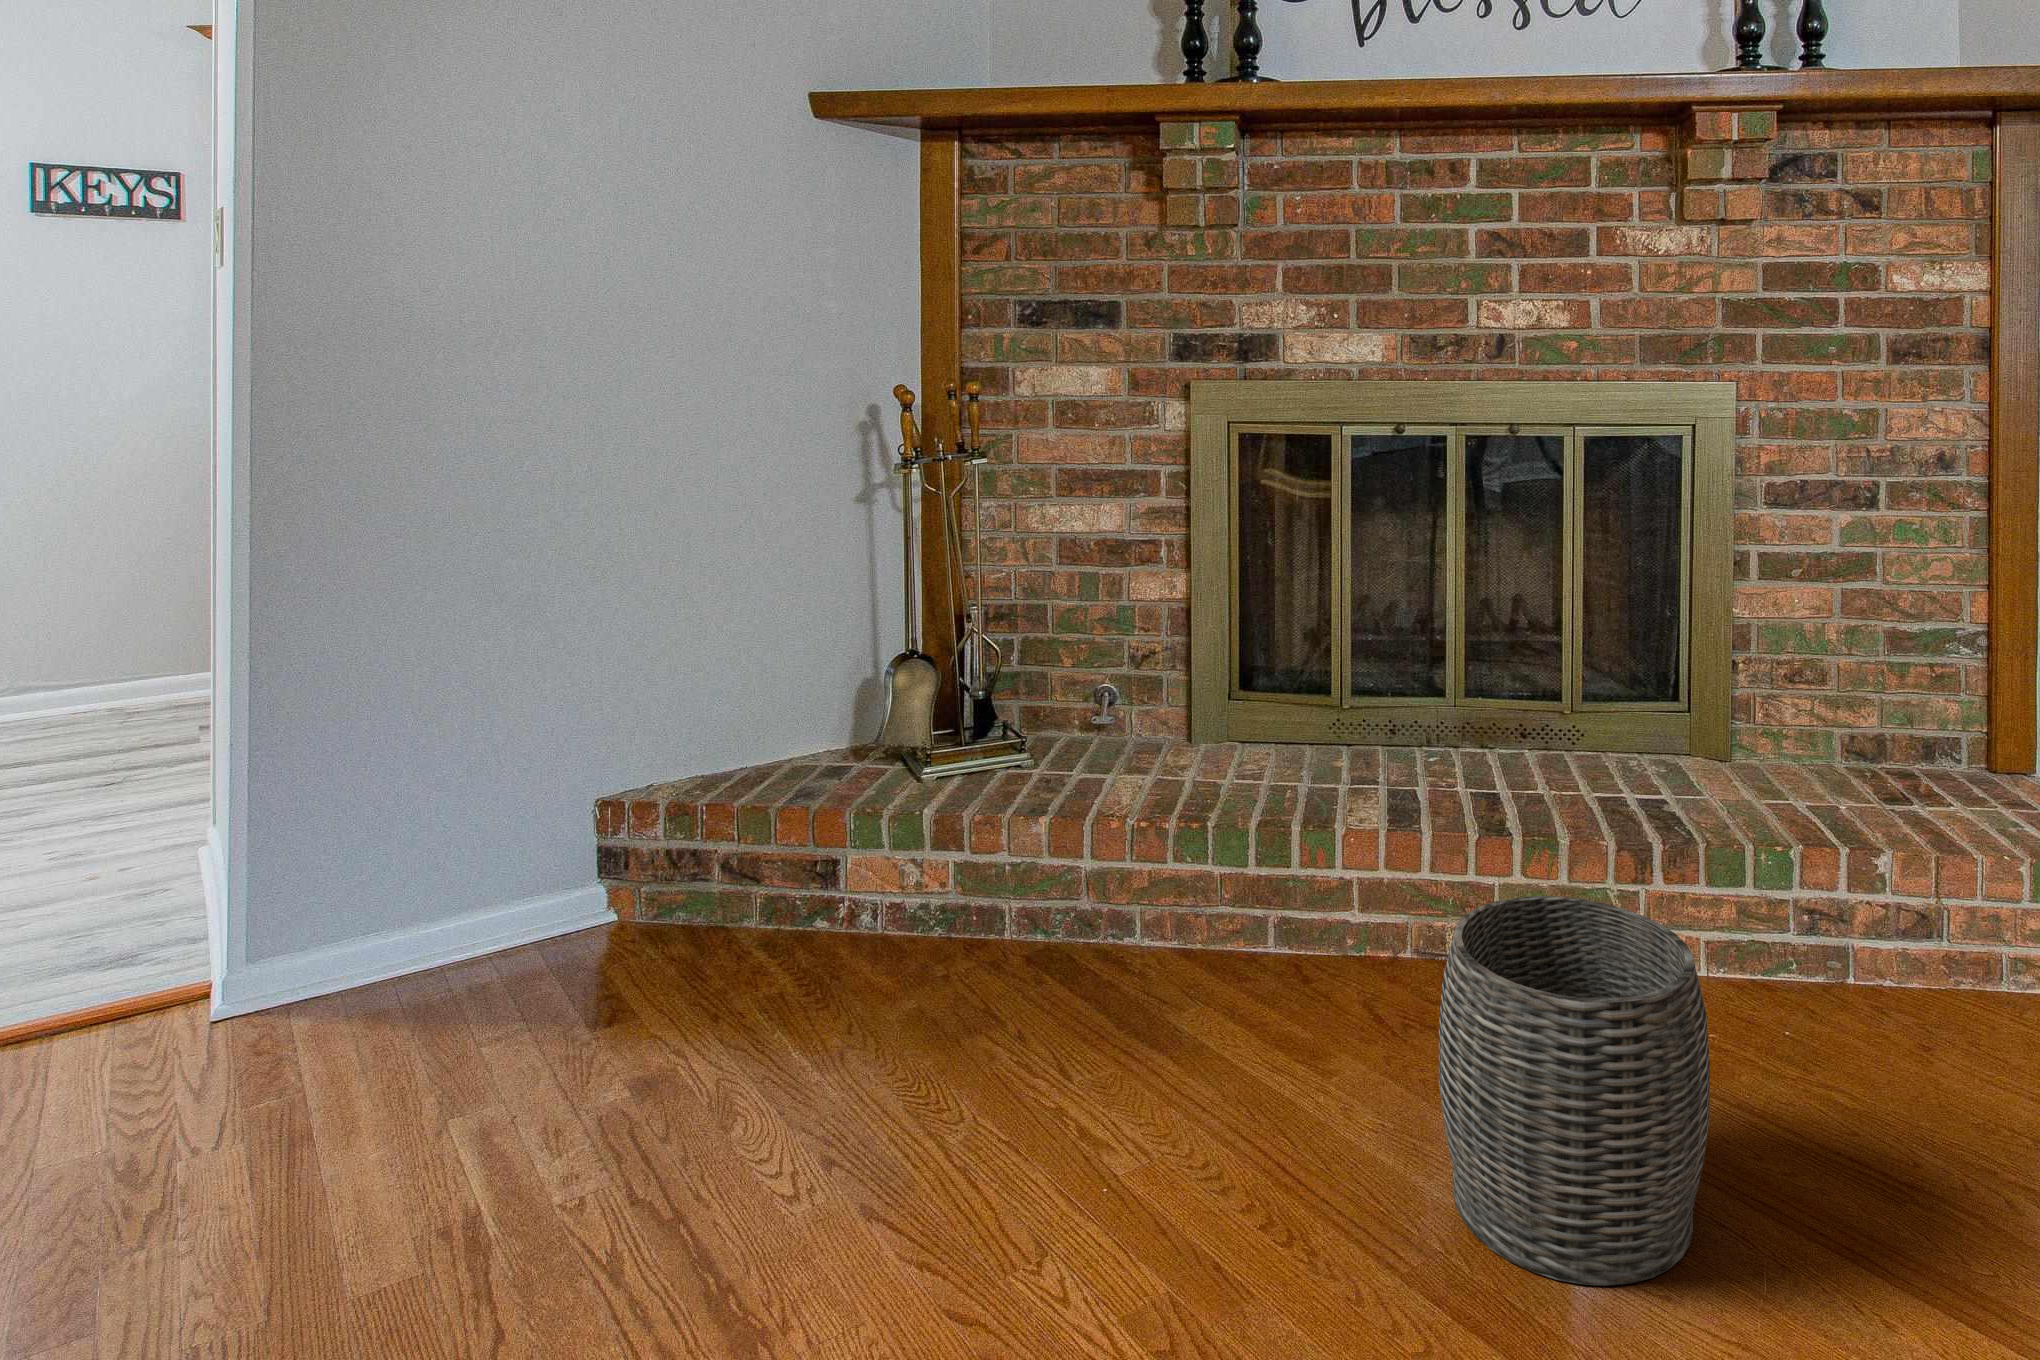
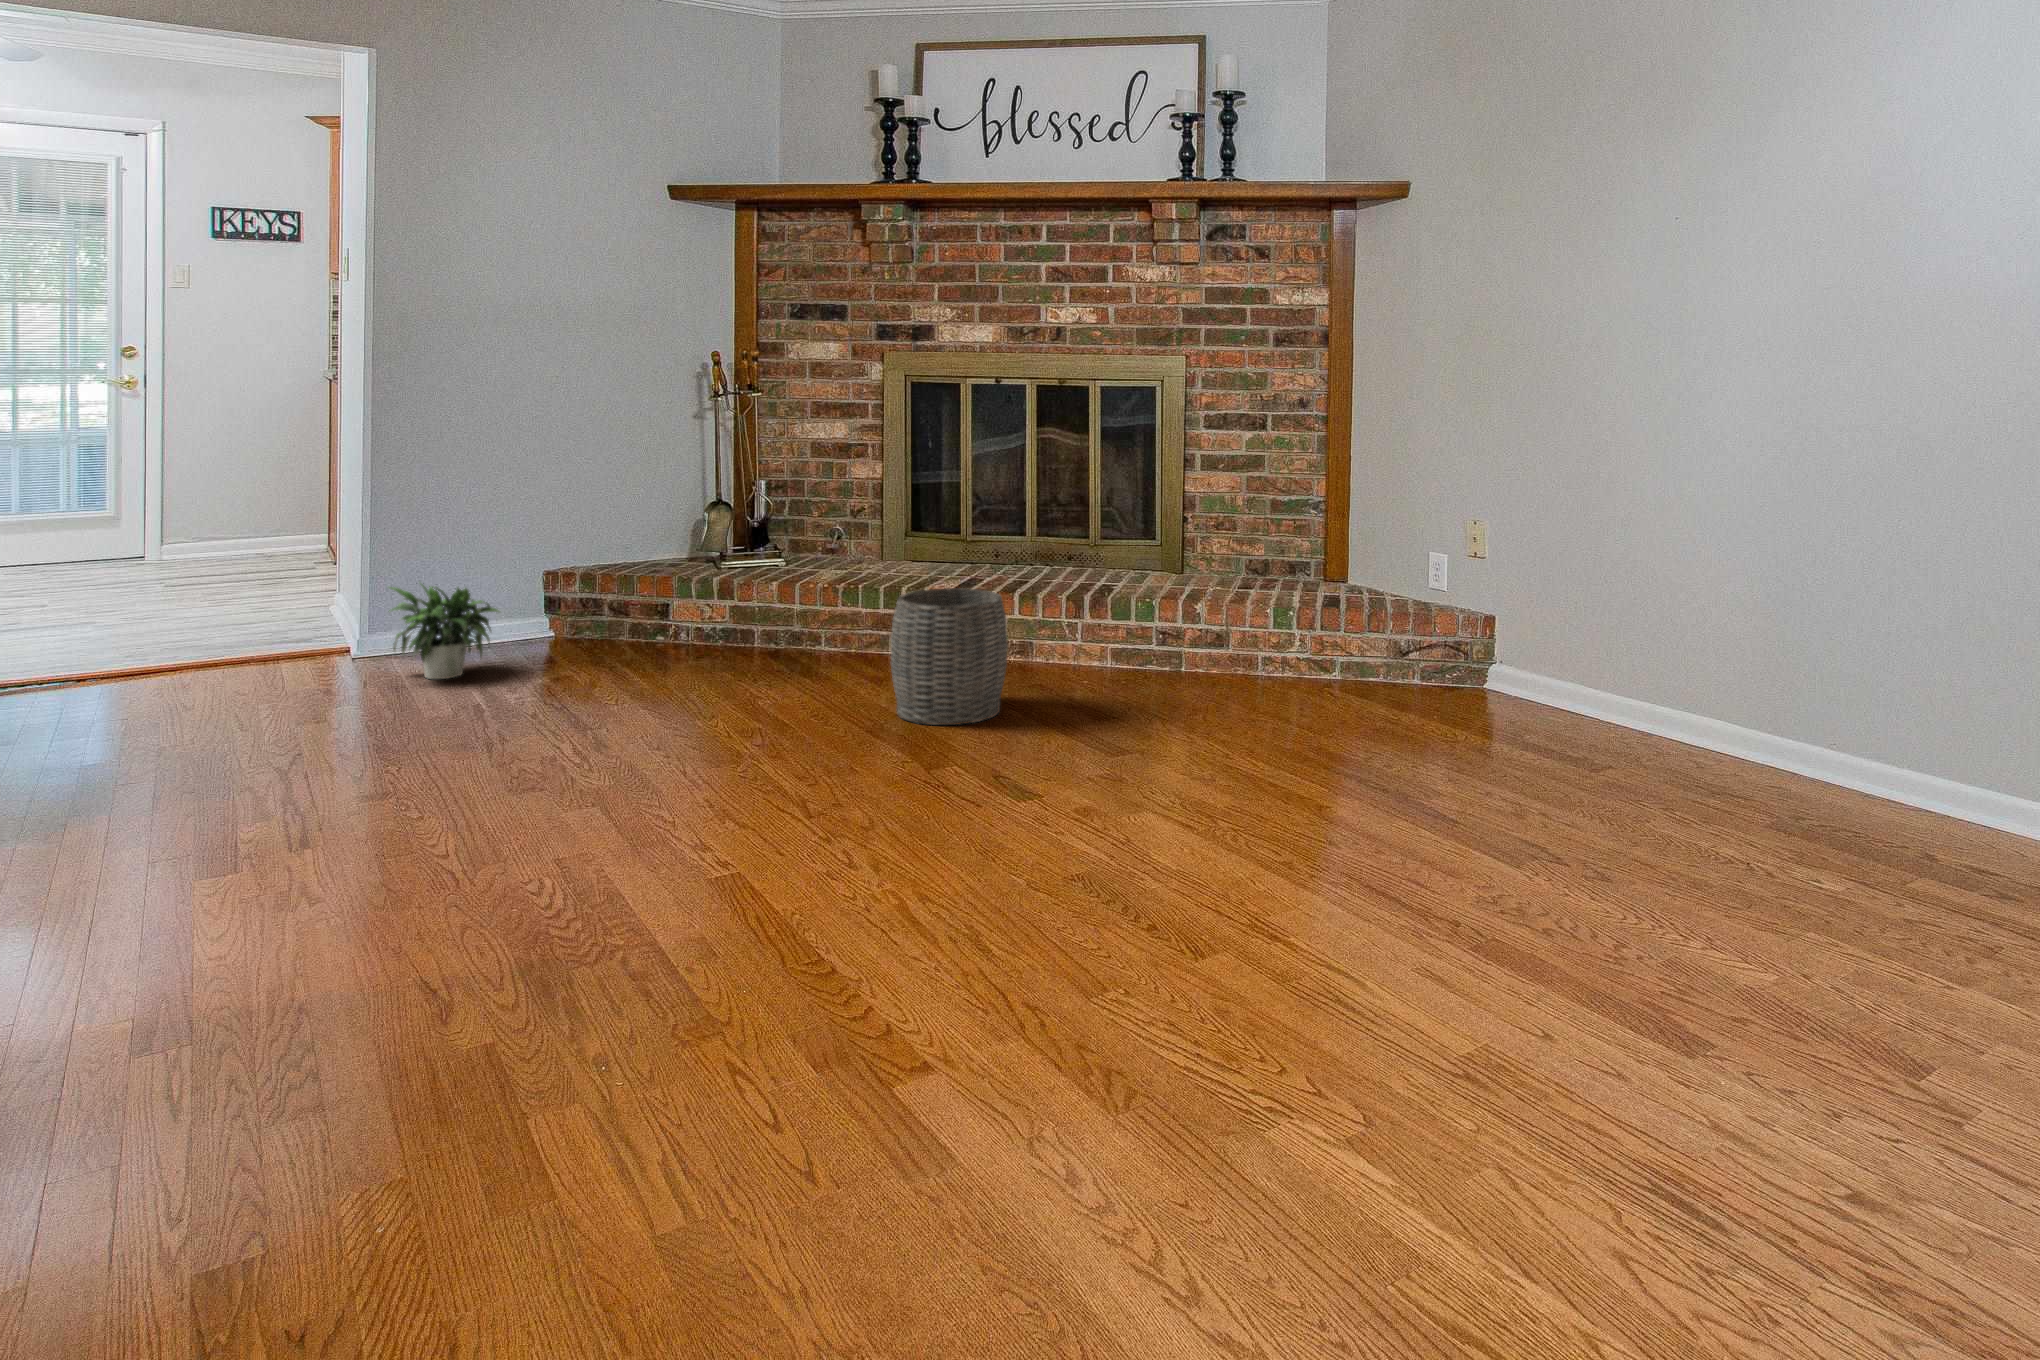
potted plant: none [230,889,514,1123] -> present [375,584,499,679]

